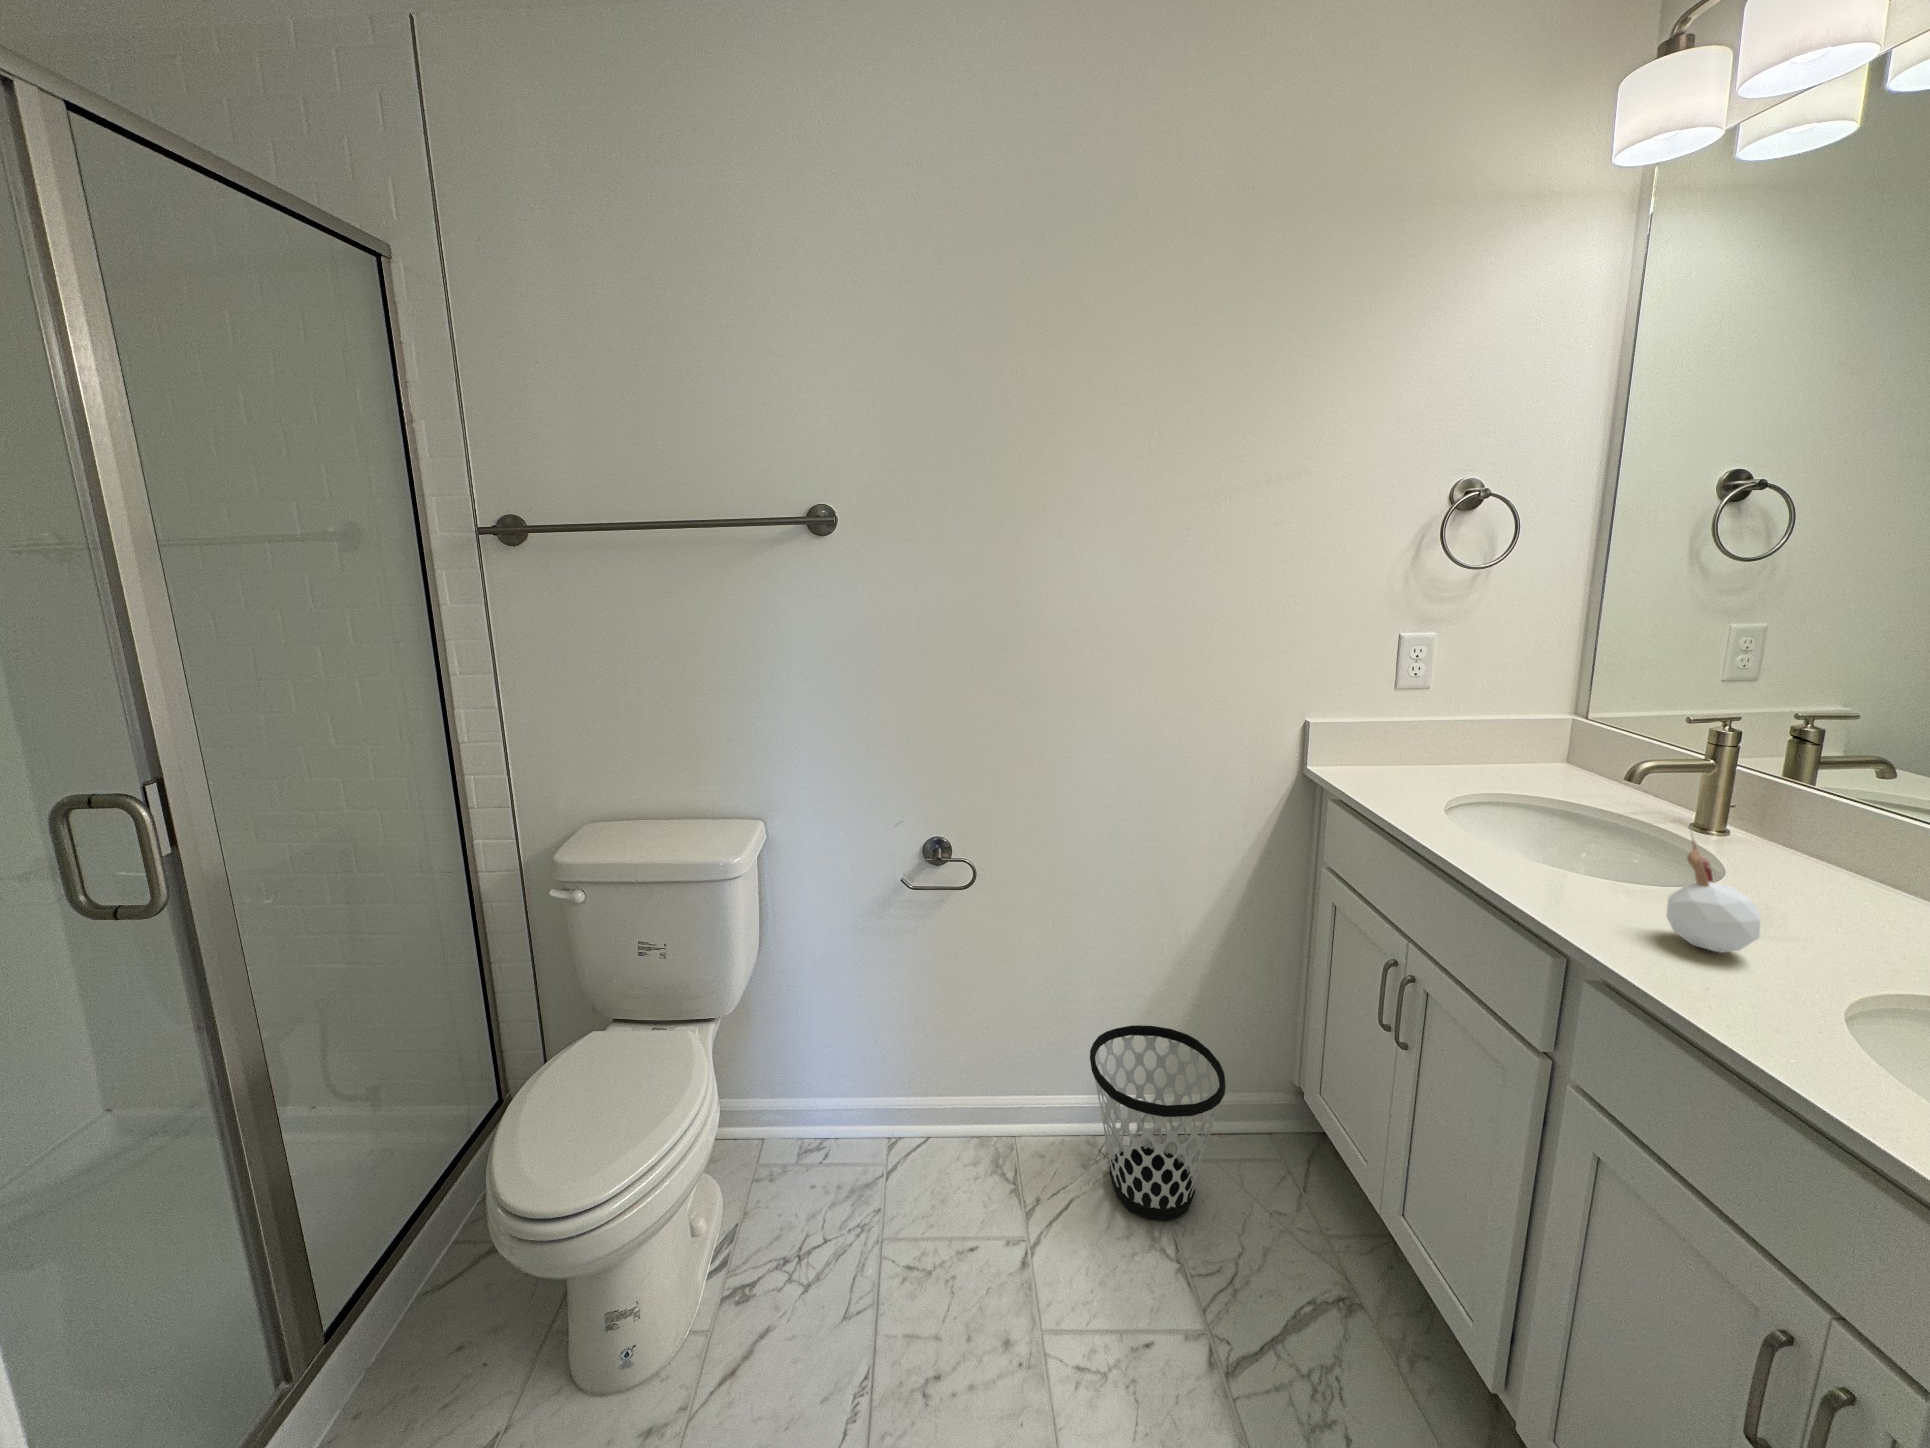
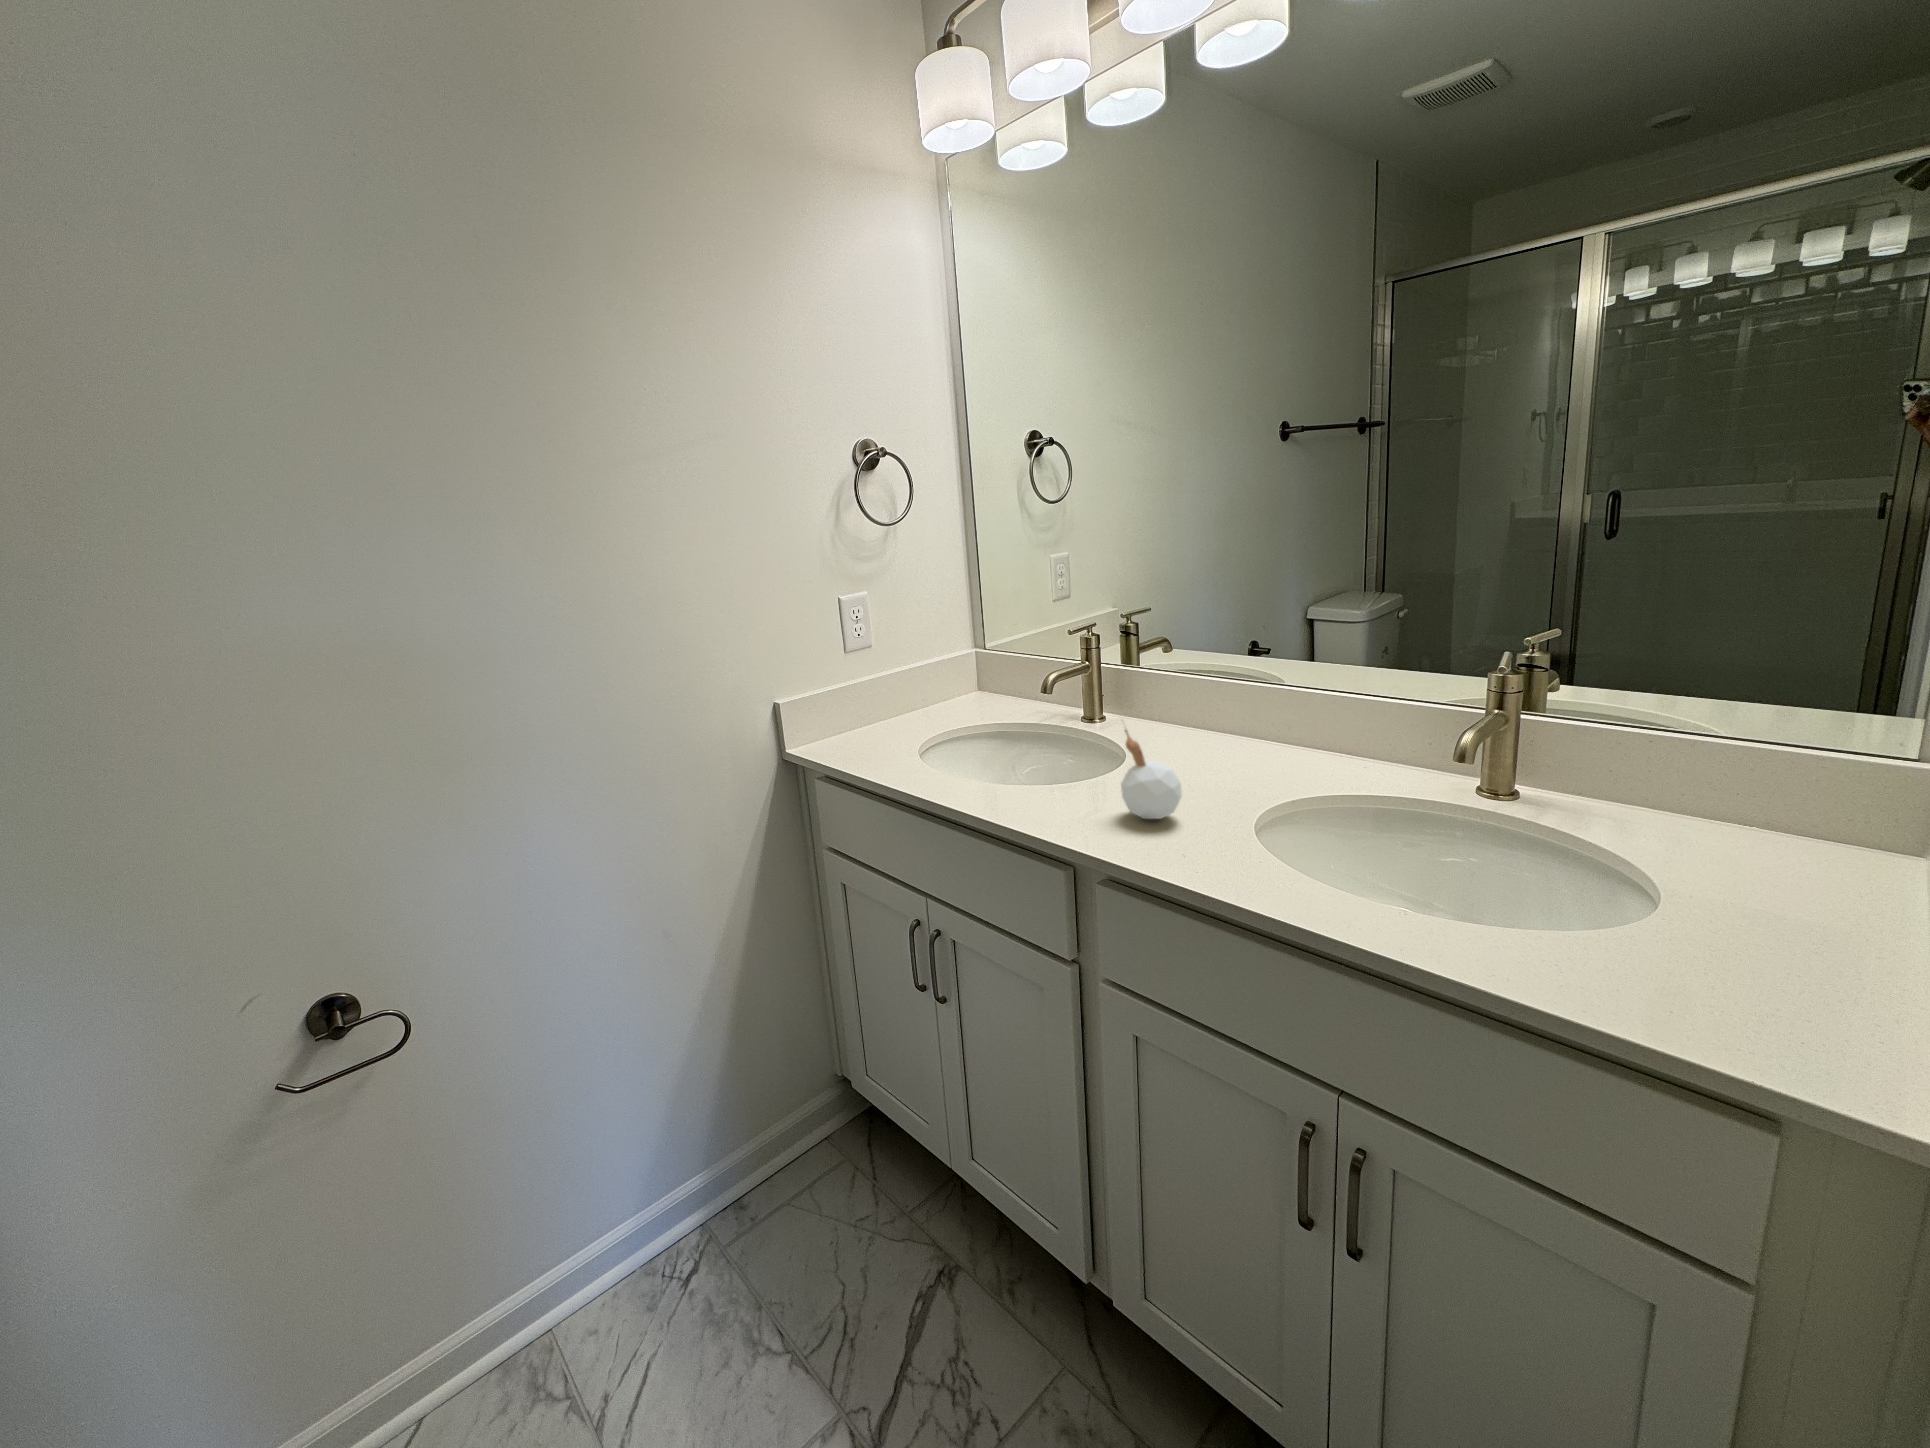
wastebasket: present [1090,1025,1226,1220] -> none [630,1086,792,1329]

